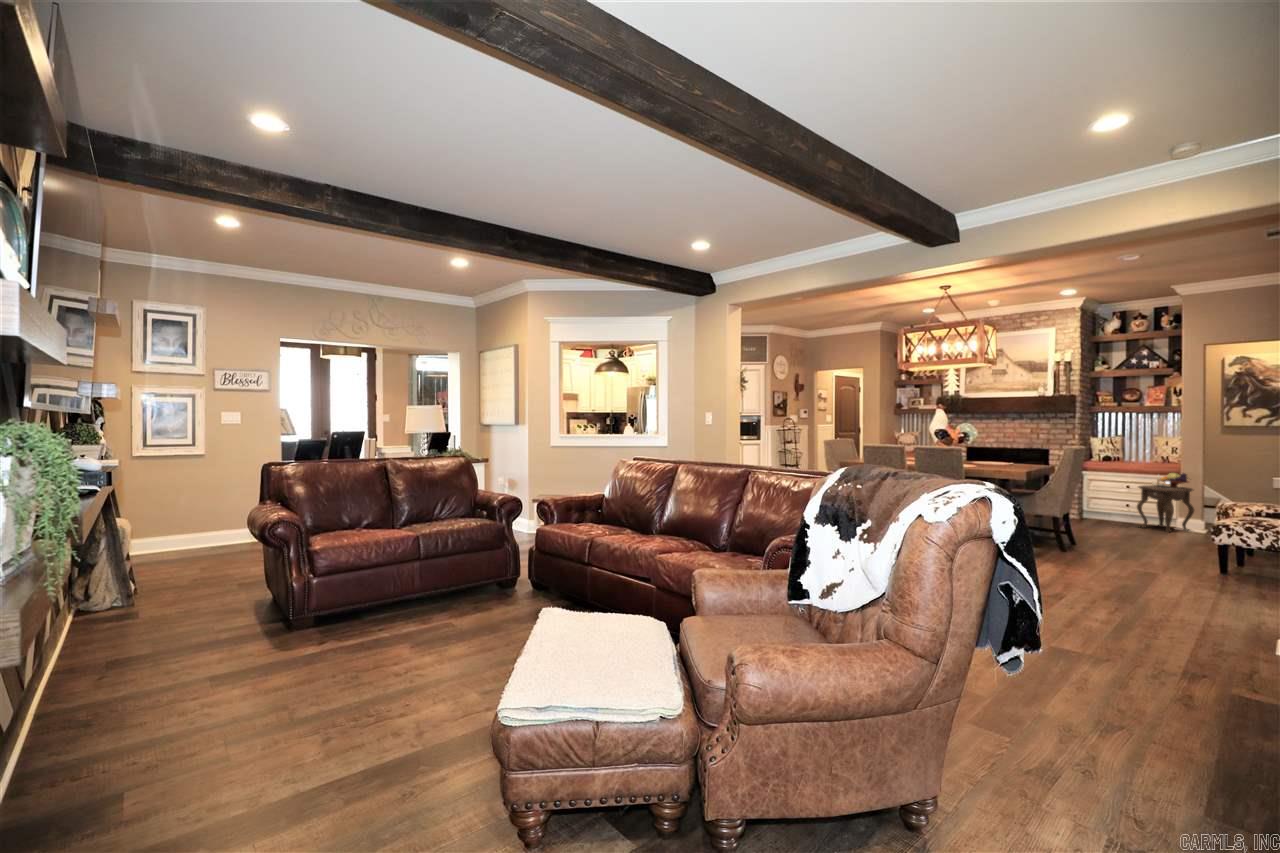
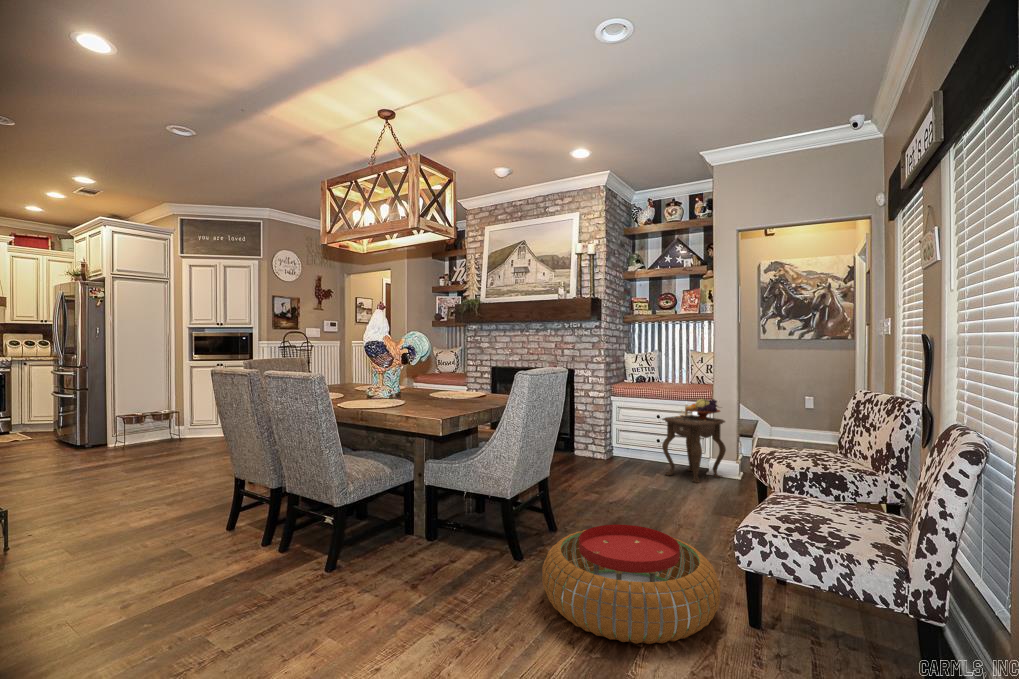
pouf: none [1093,532,1204,576] -> present [542,525,720,644]

